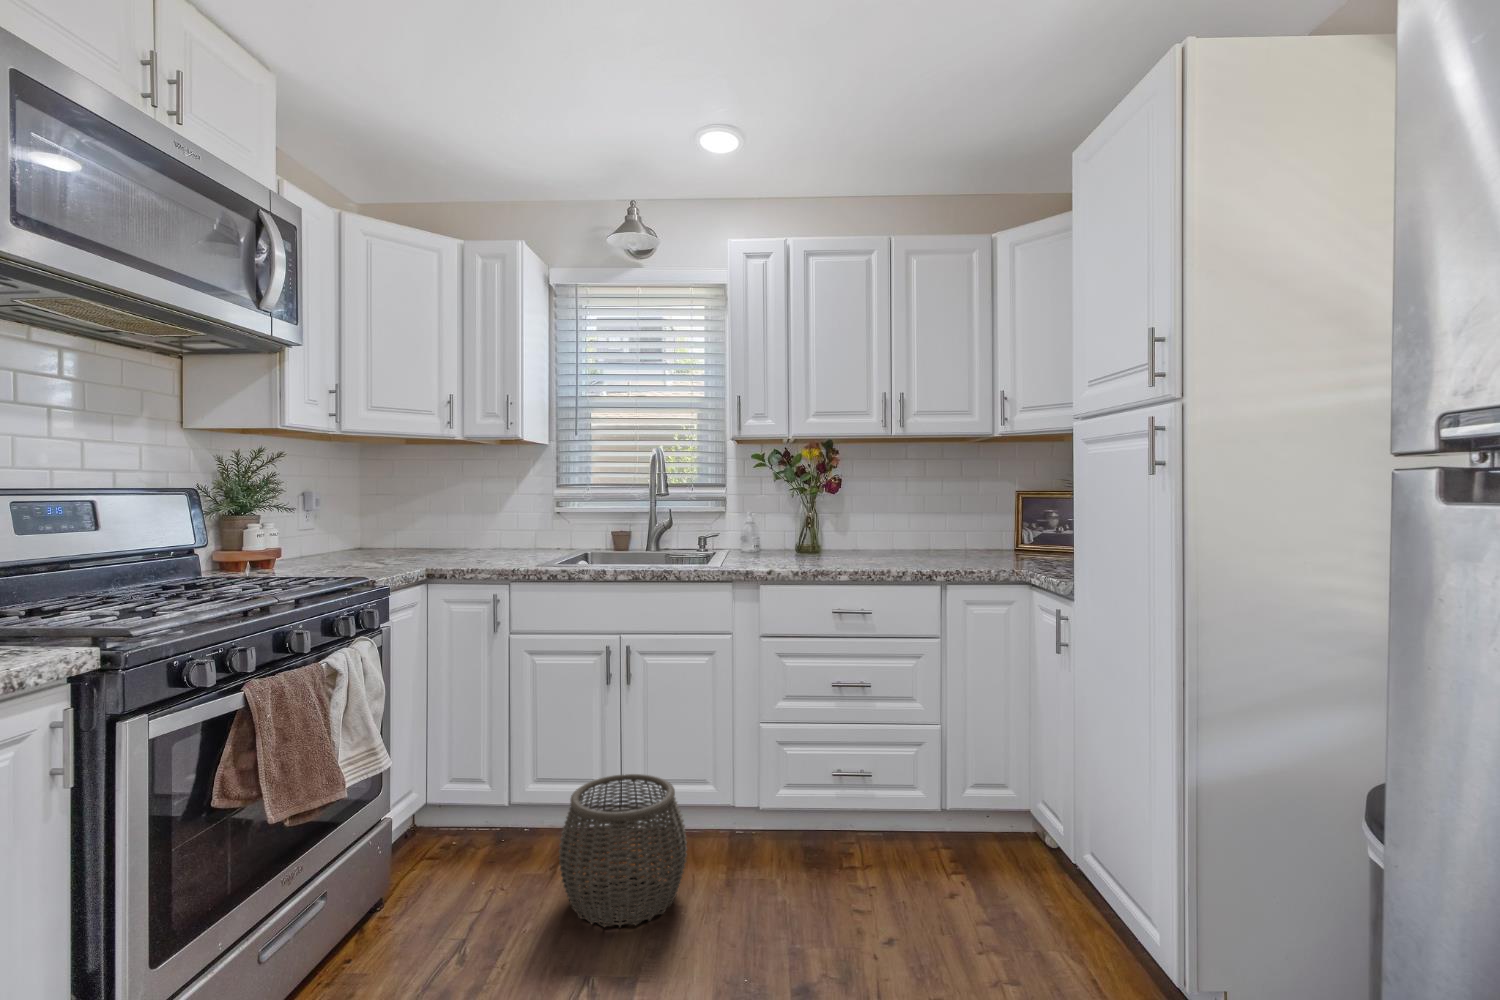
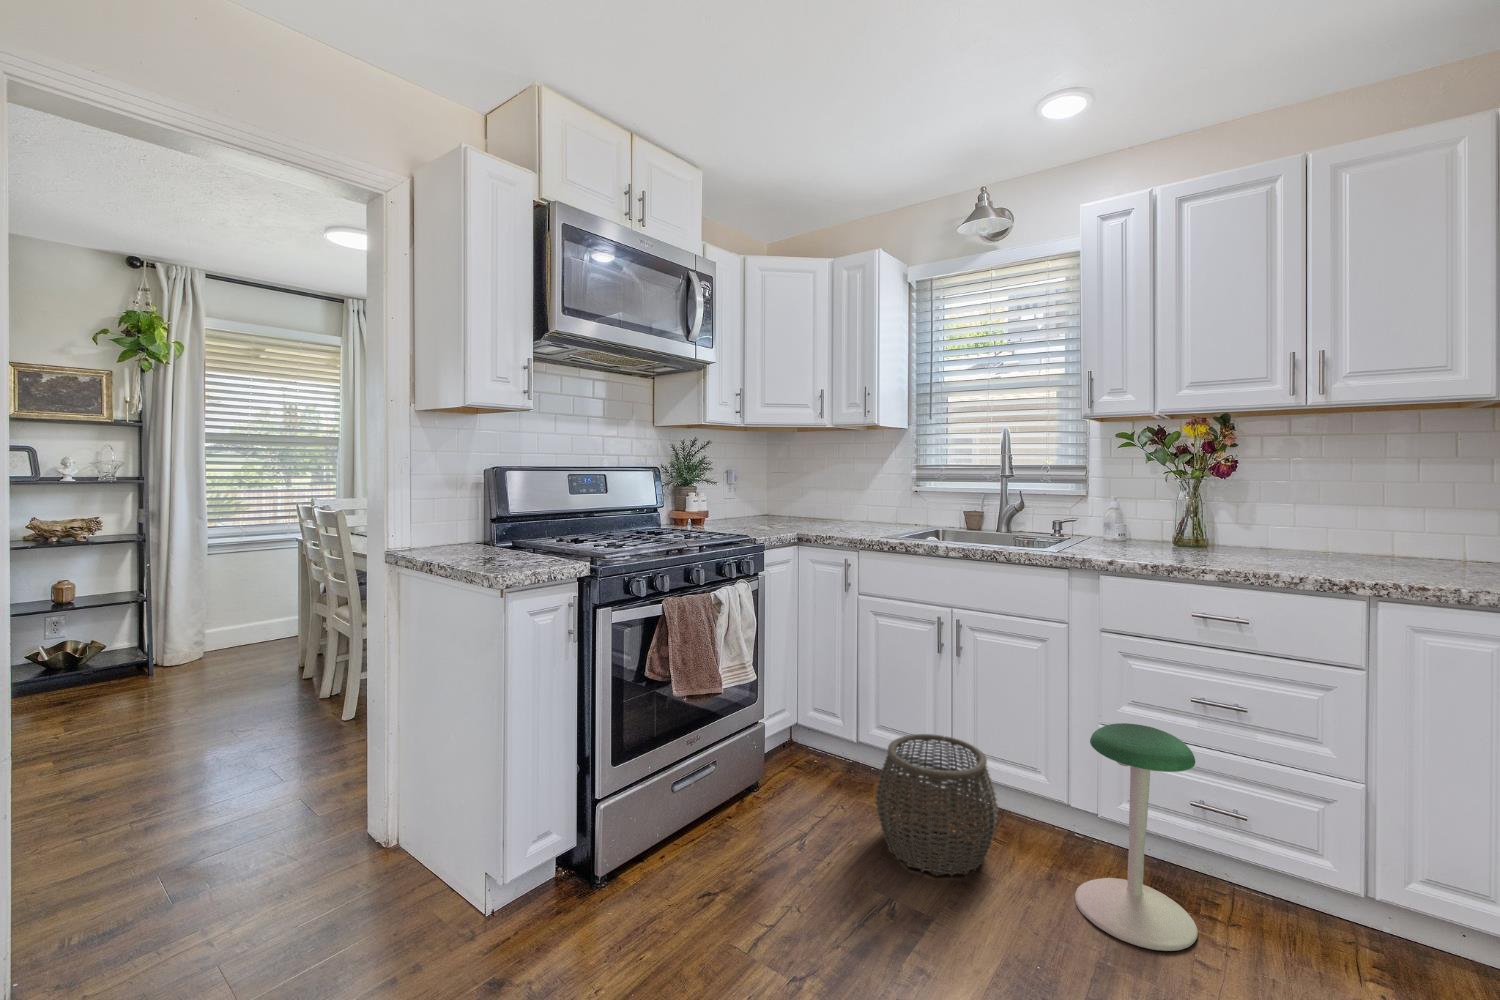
stool: none [760,719,858,921] -> present [1075,723,1198,951]

